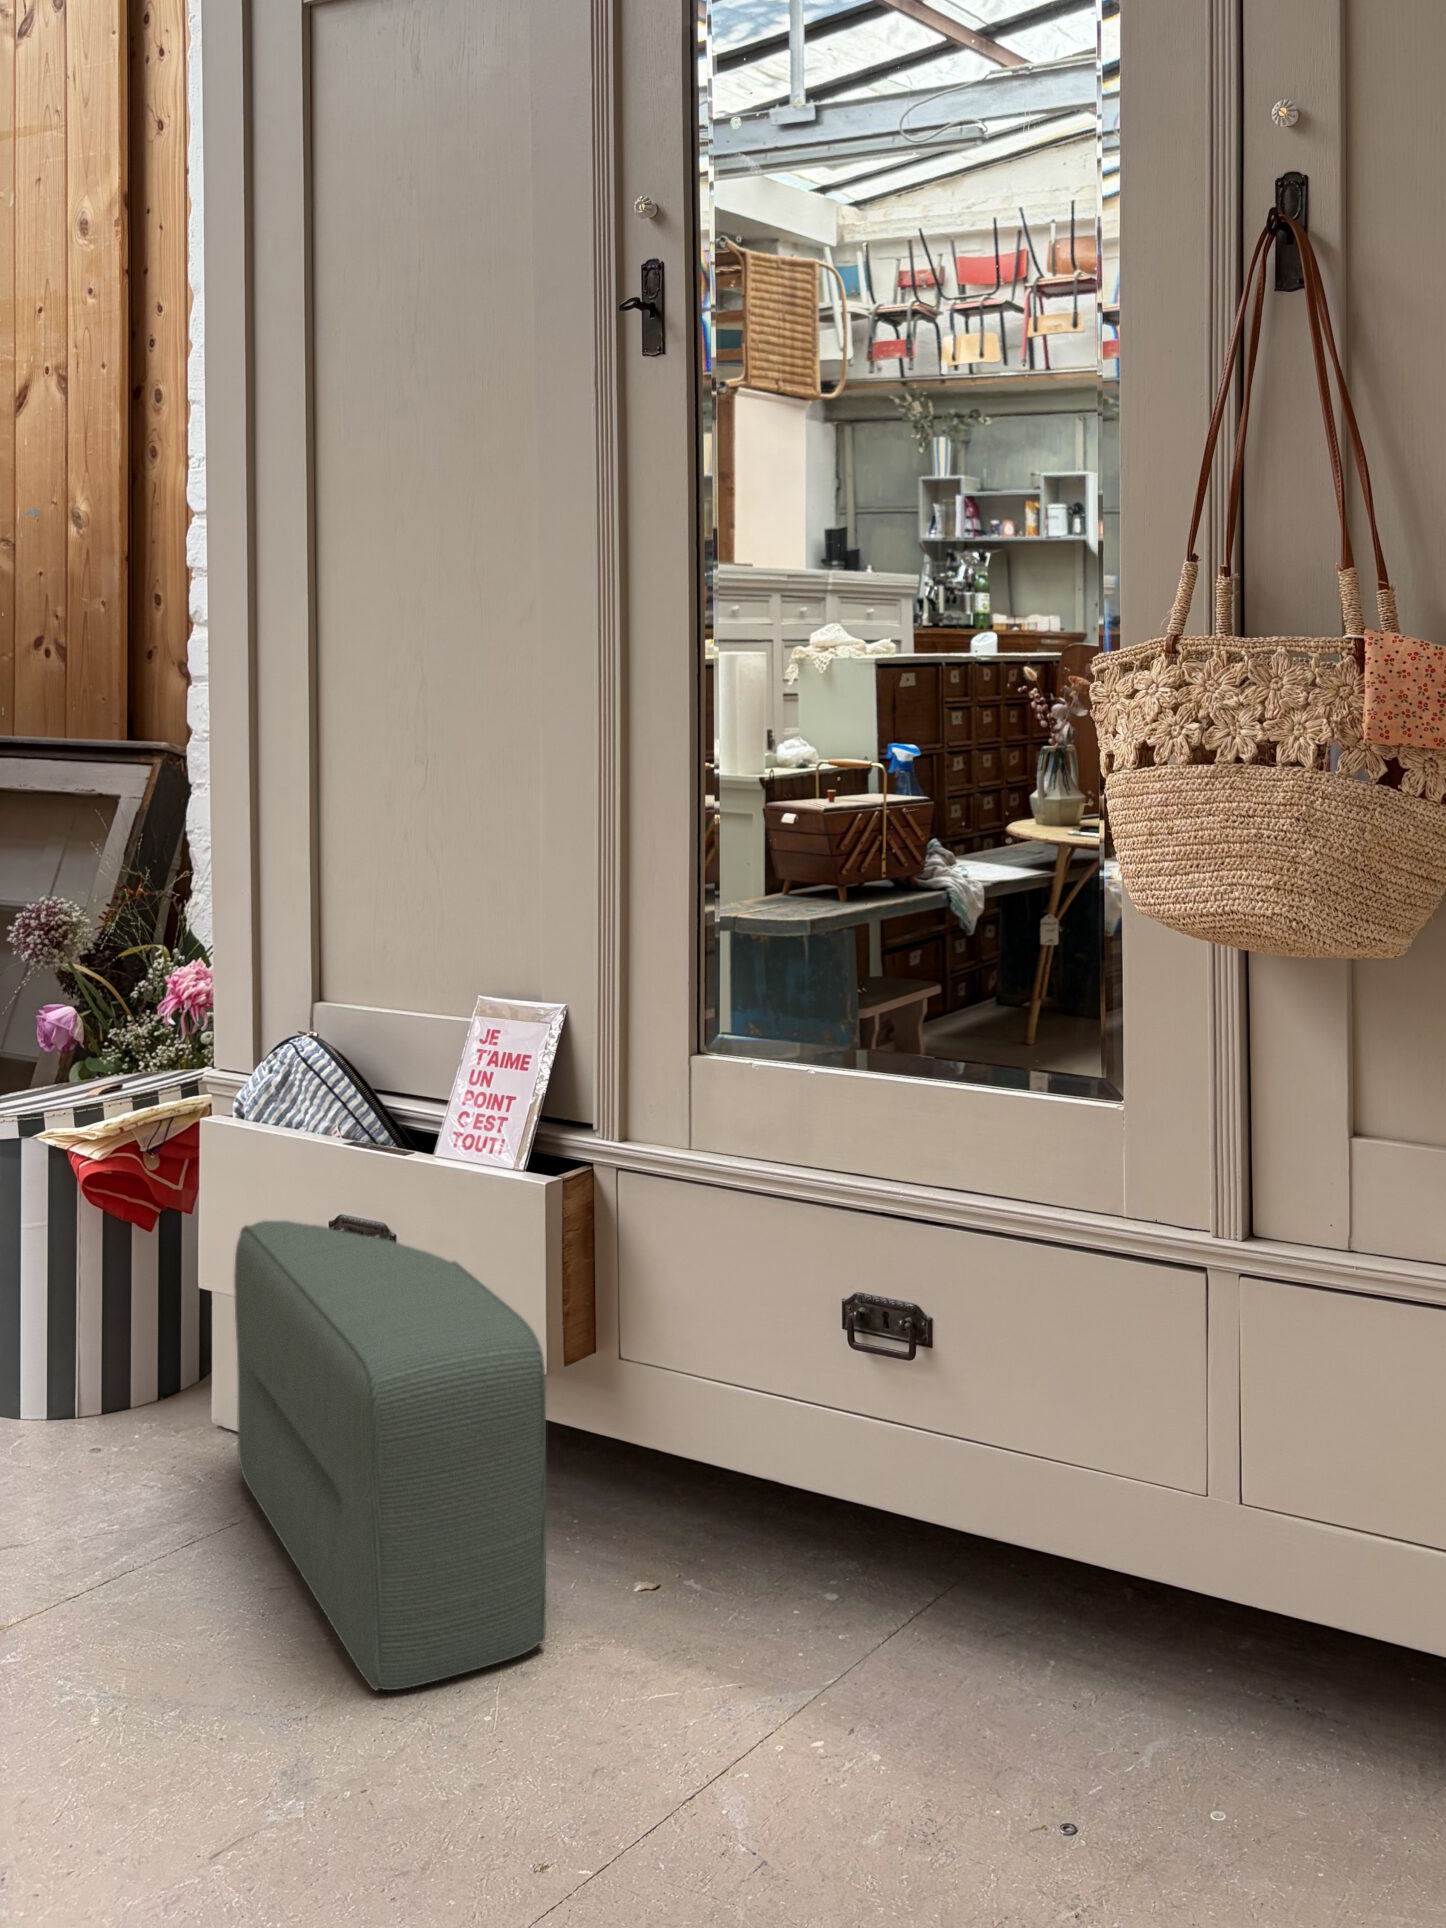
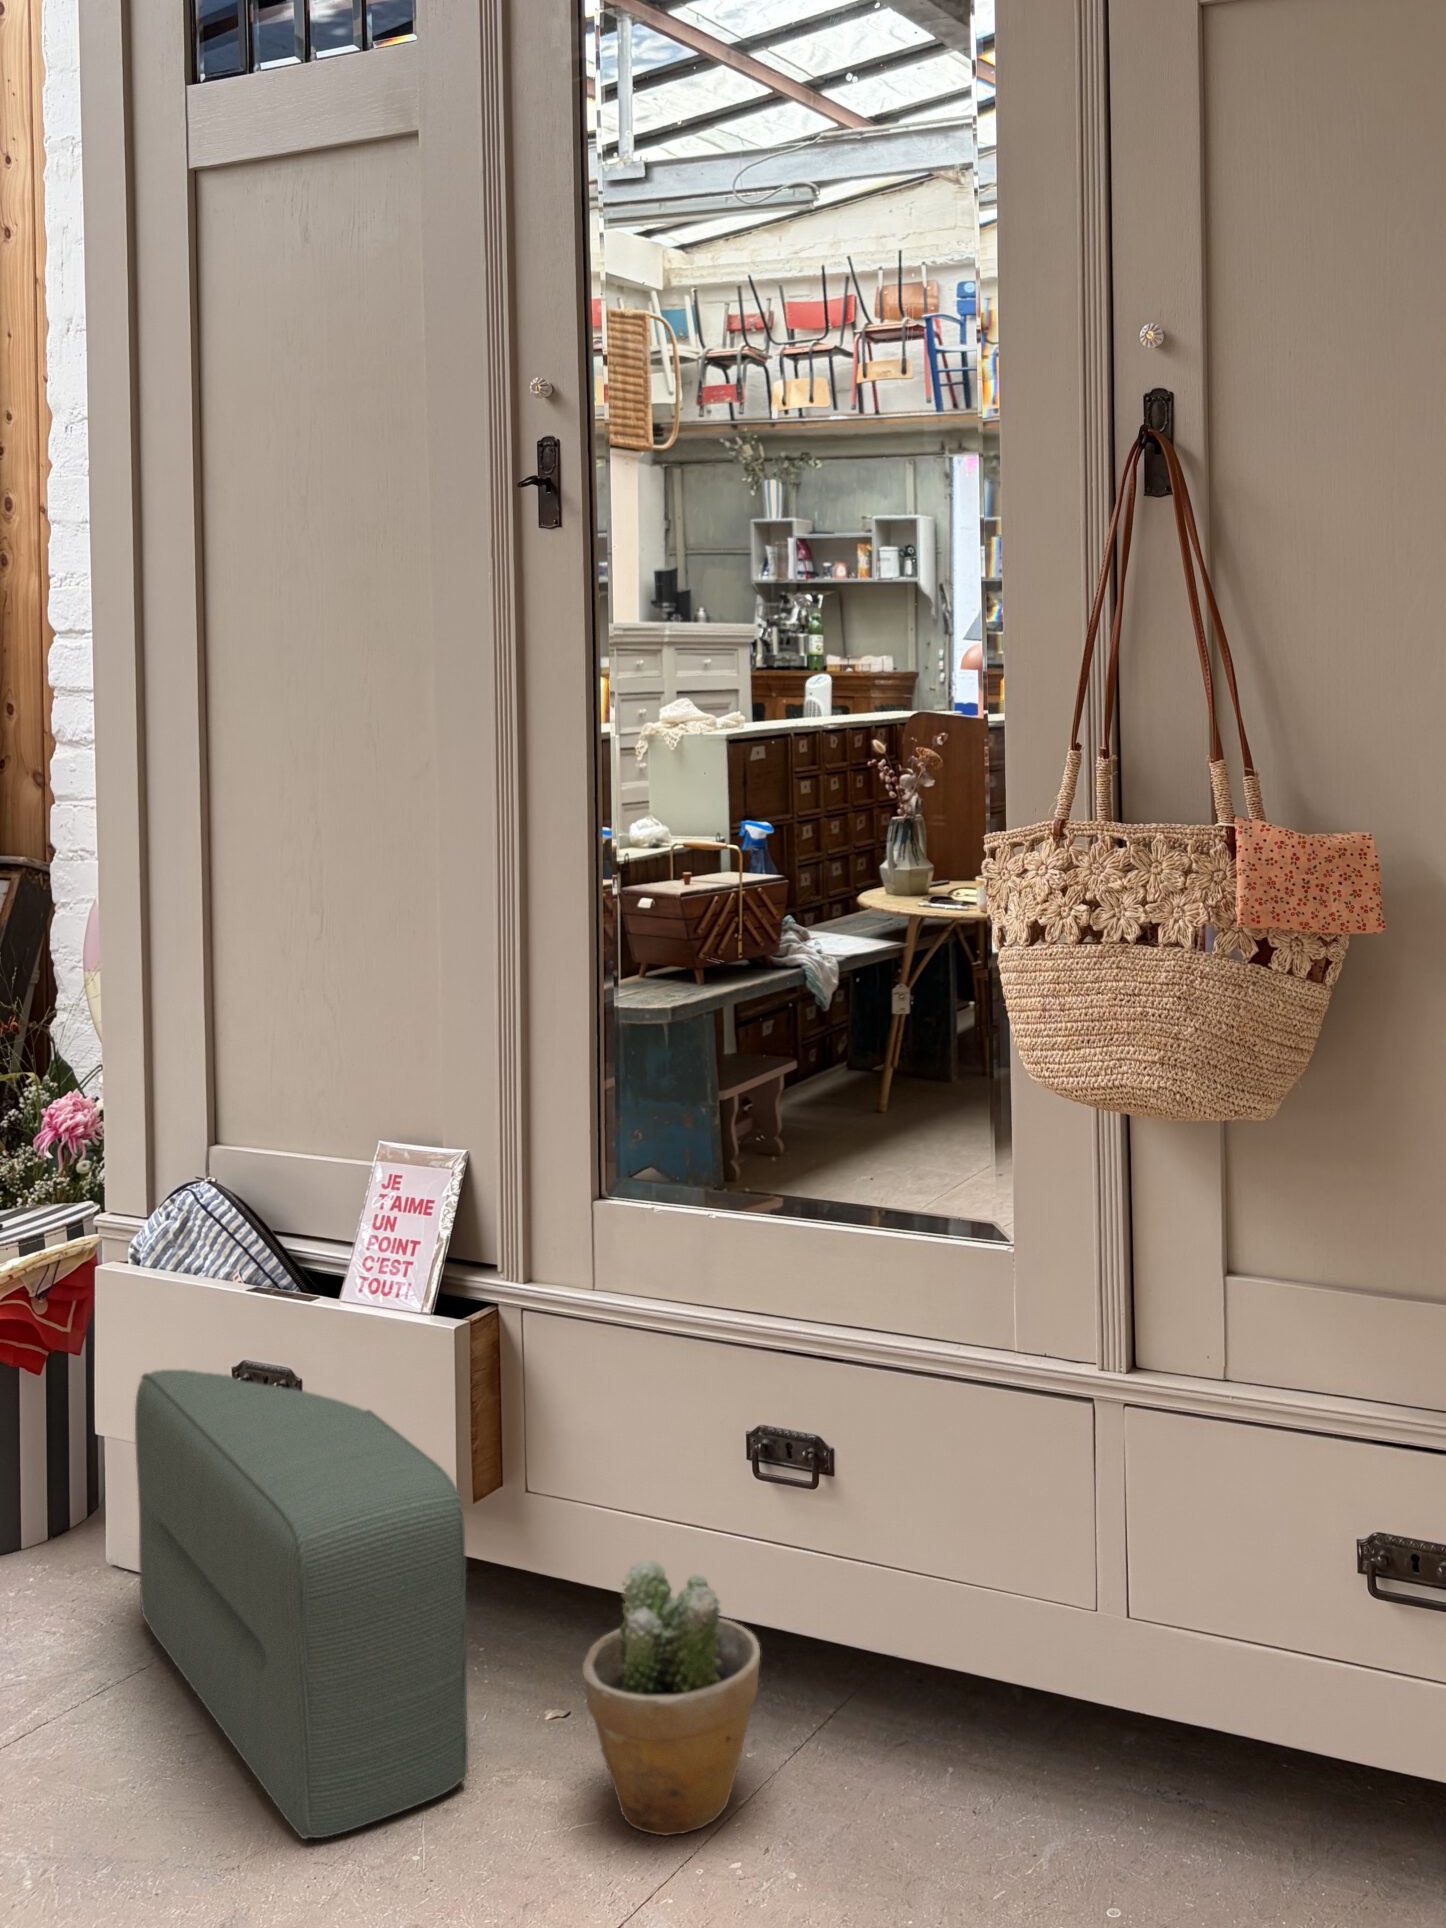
potted plant: none [662,1425,848,1710] -> present [583,1561,760,1836]

